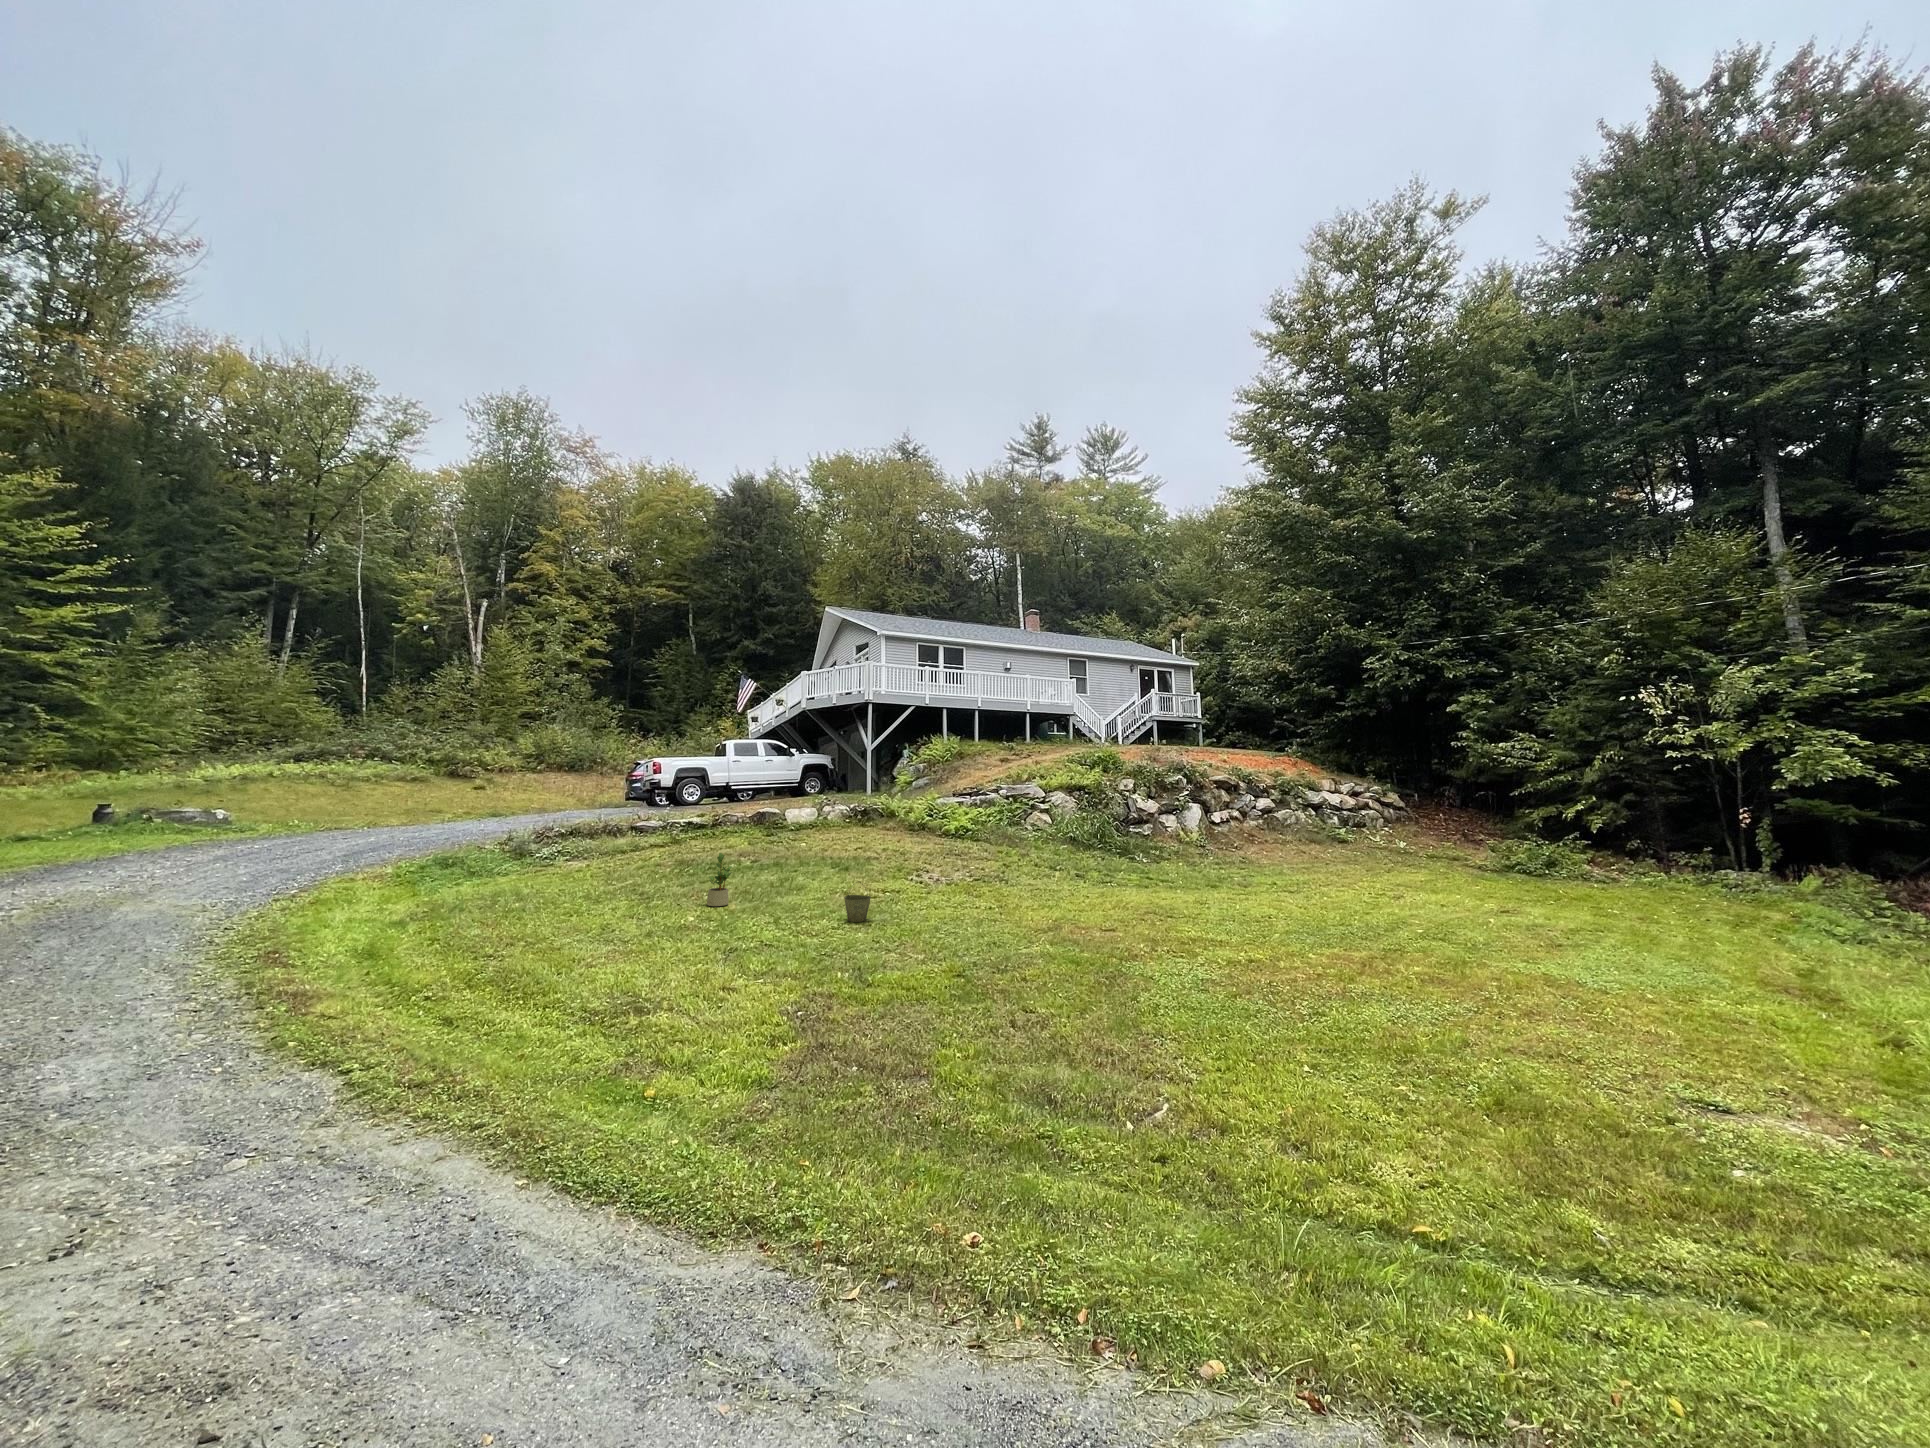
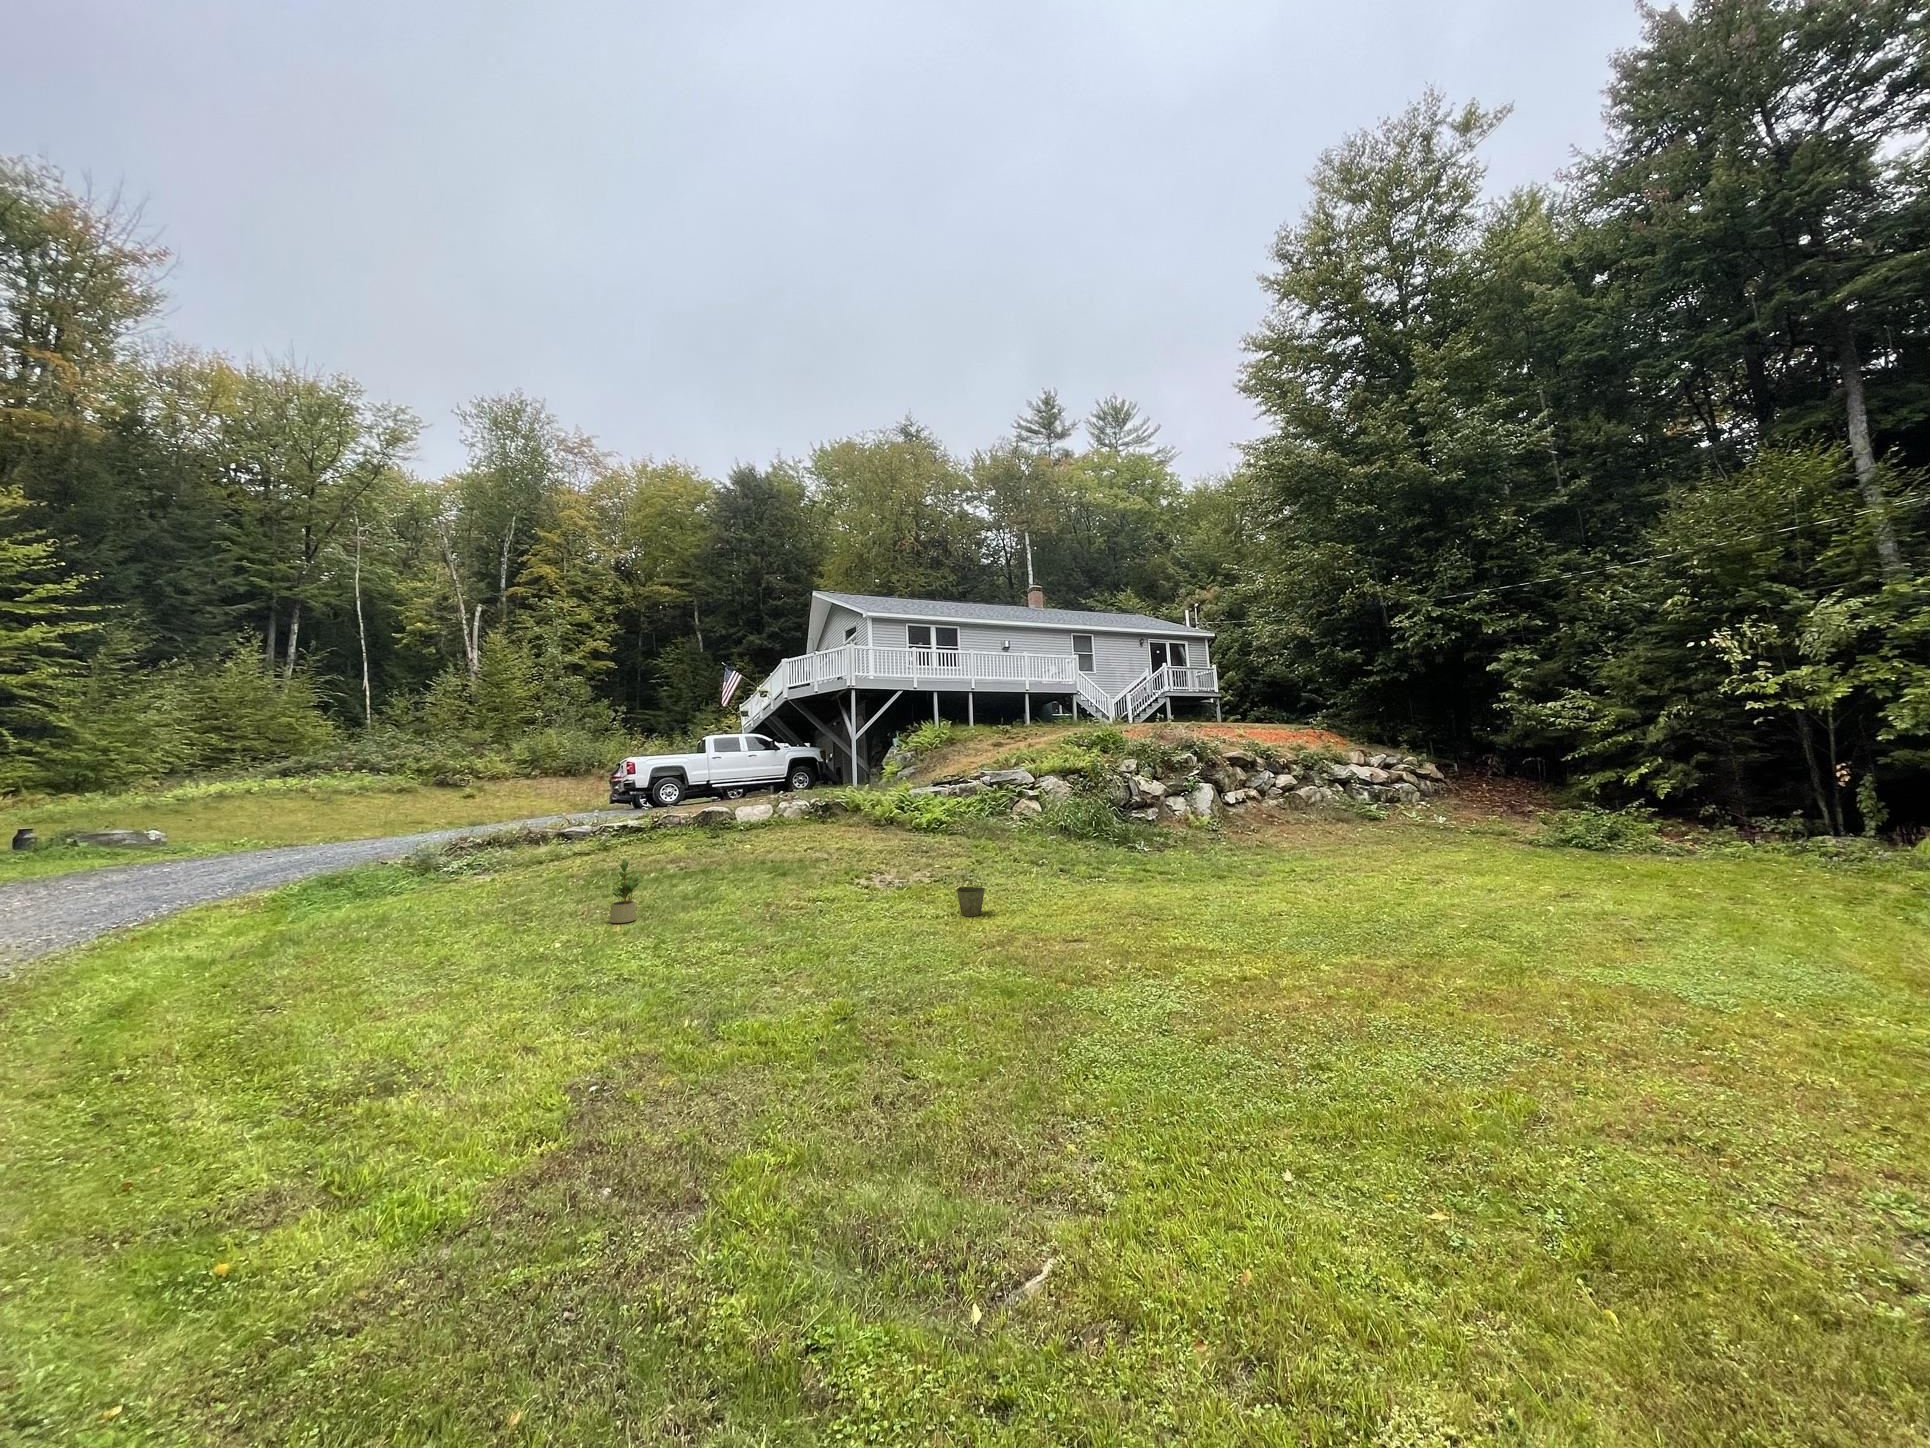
bucket: present [844,884,871,922] -> present [957,873,985,916]

